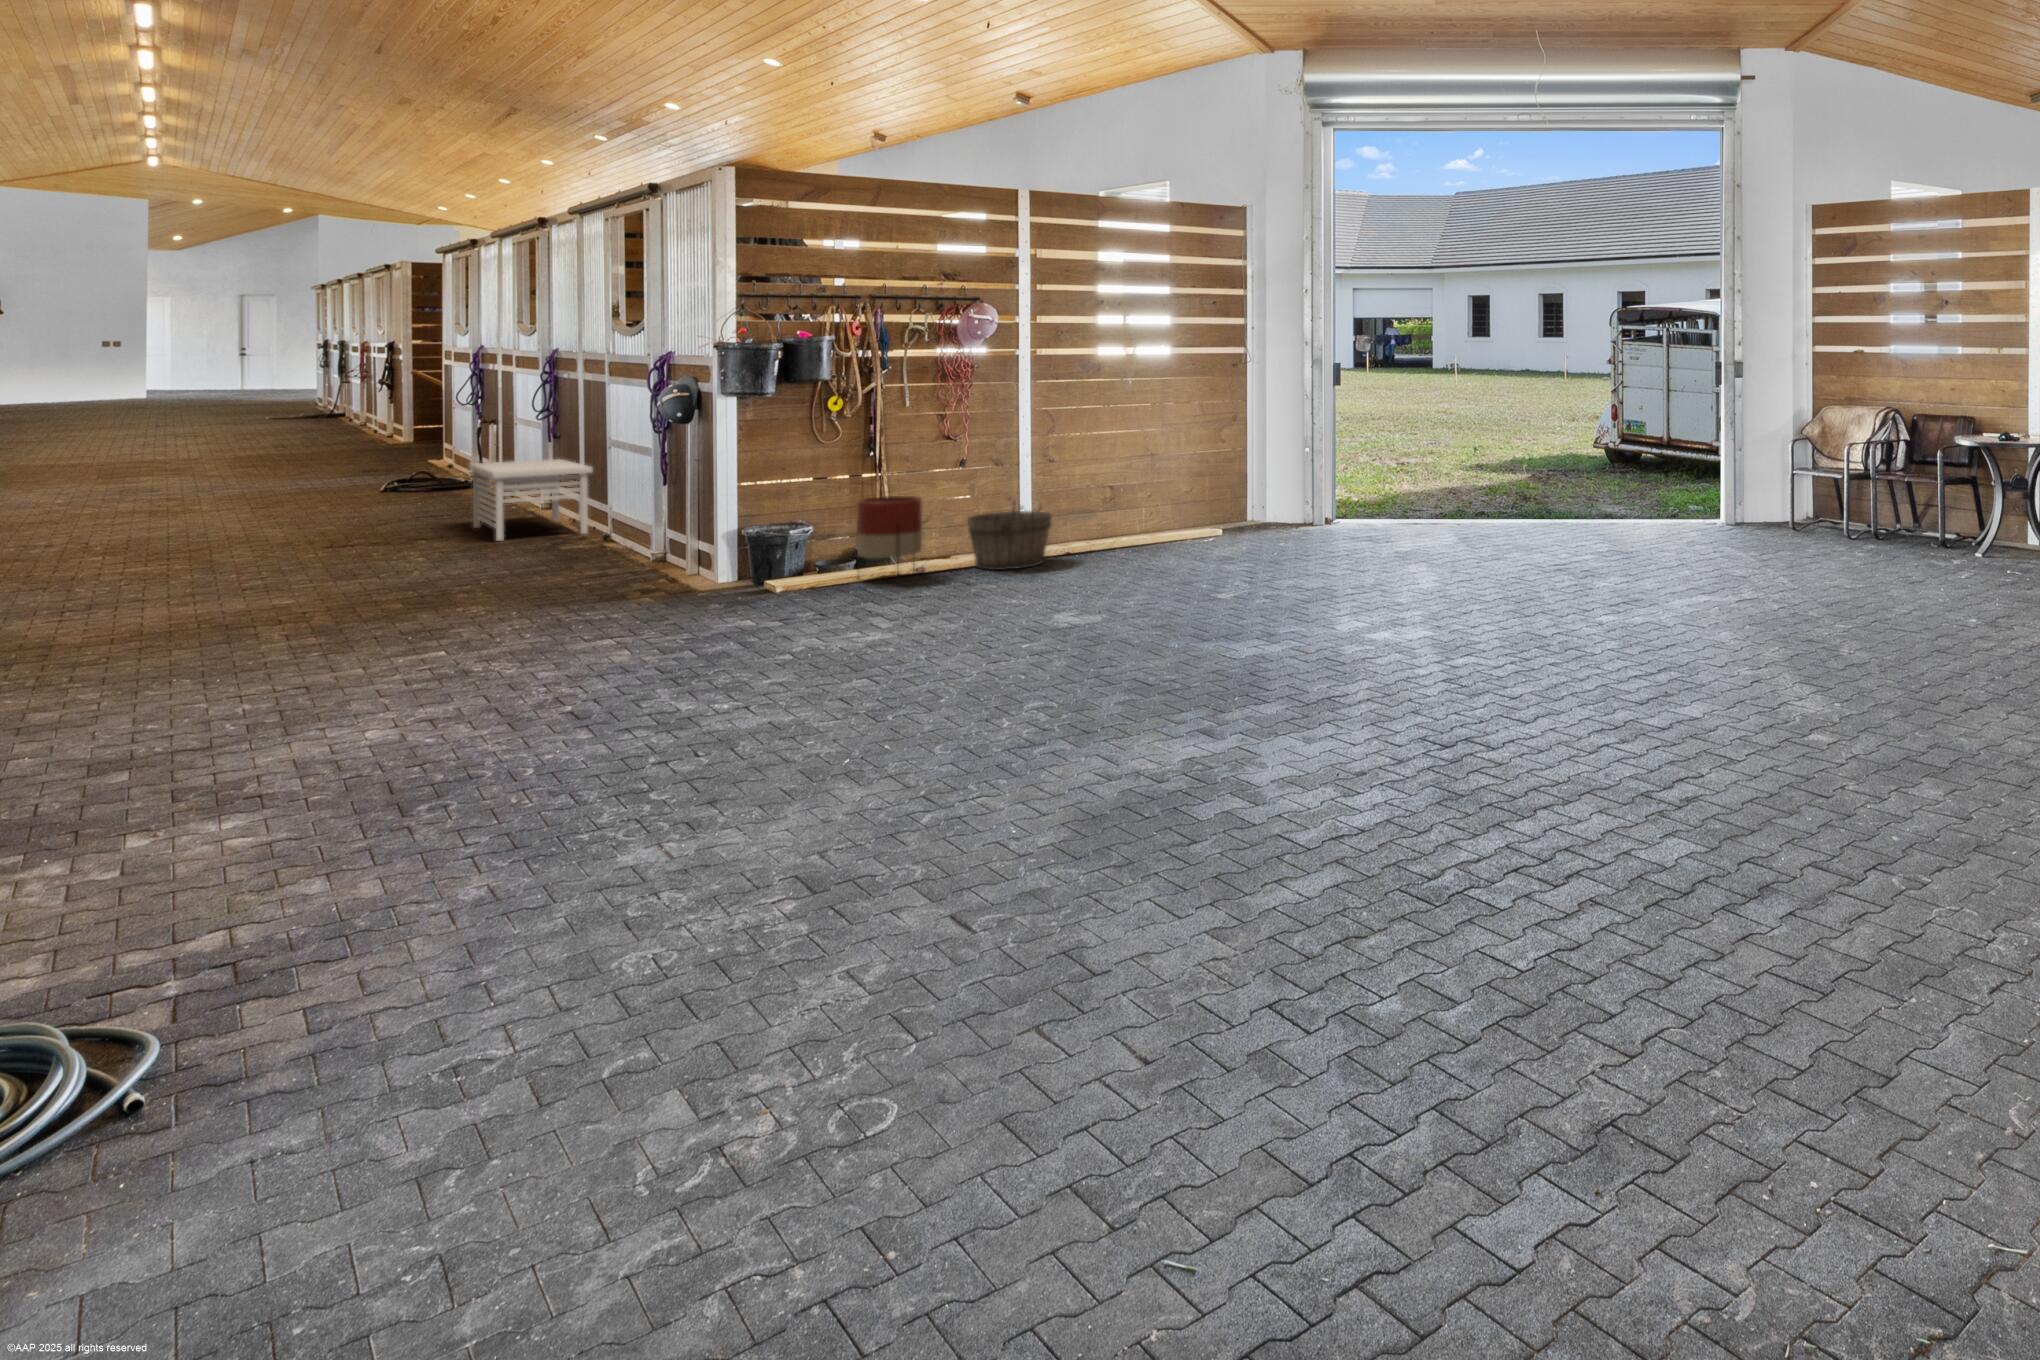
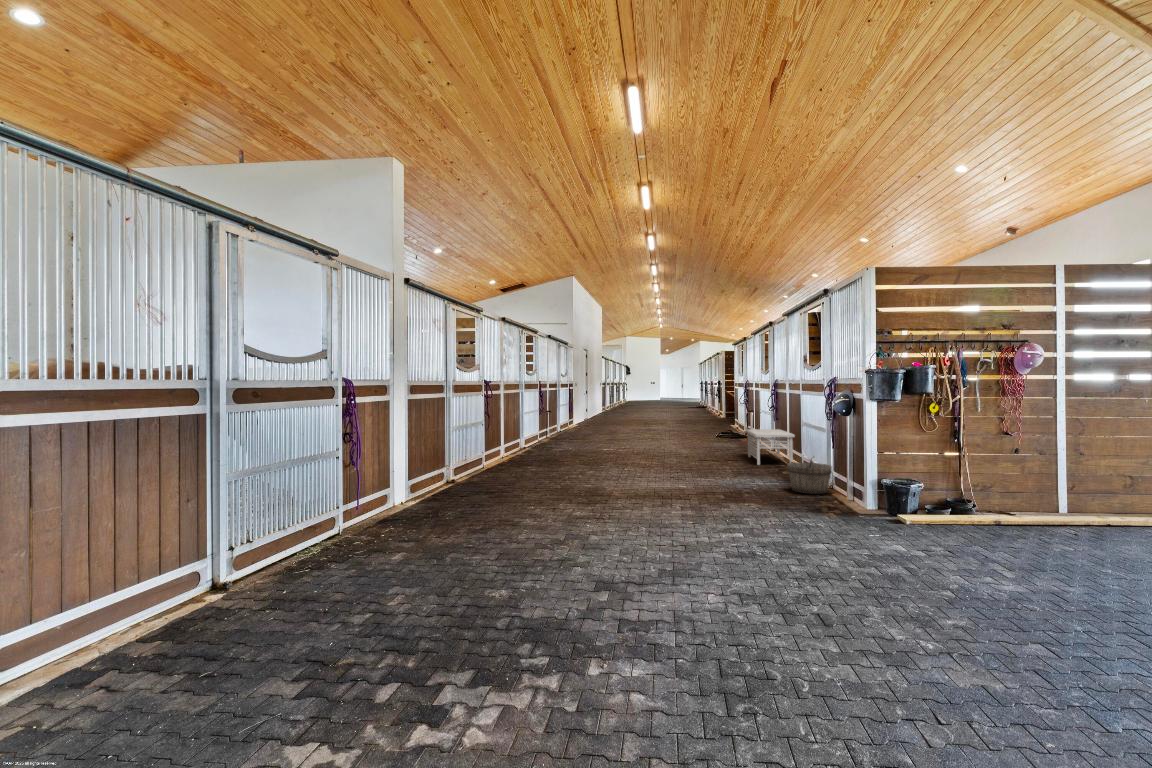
planter: present [857,496,922,559] -> none [952,468,1001,527]
wooden bucket: present [967,503,1052,570] -> present [787,459,832,494]

